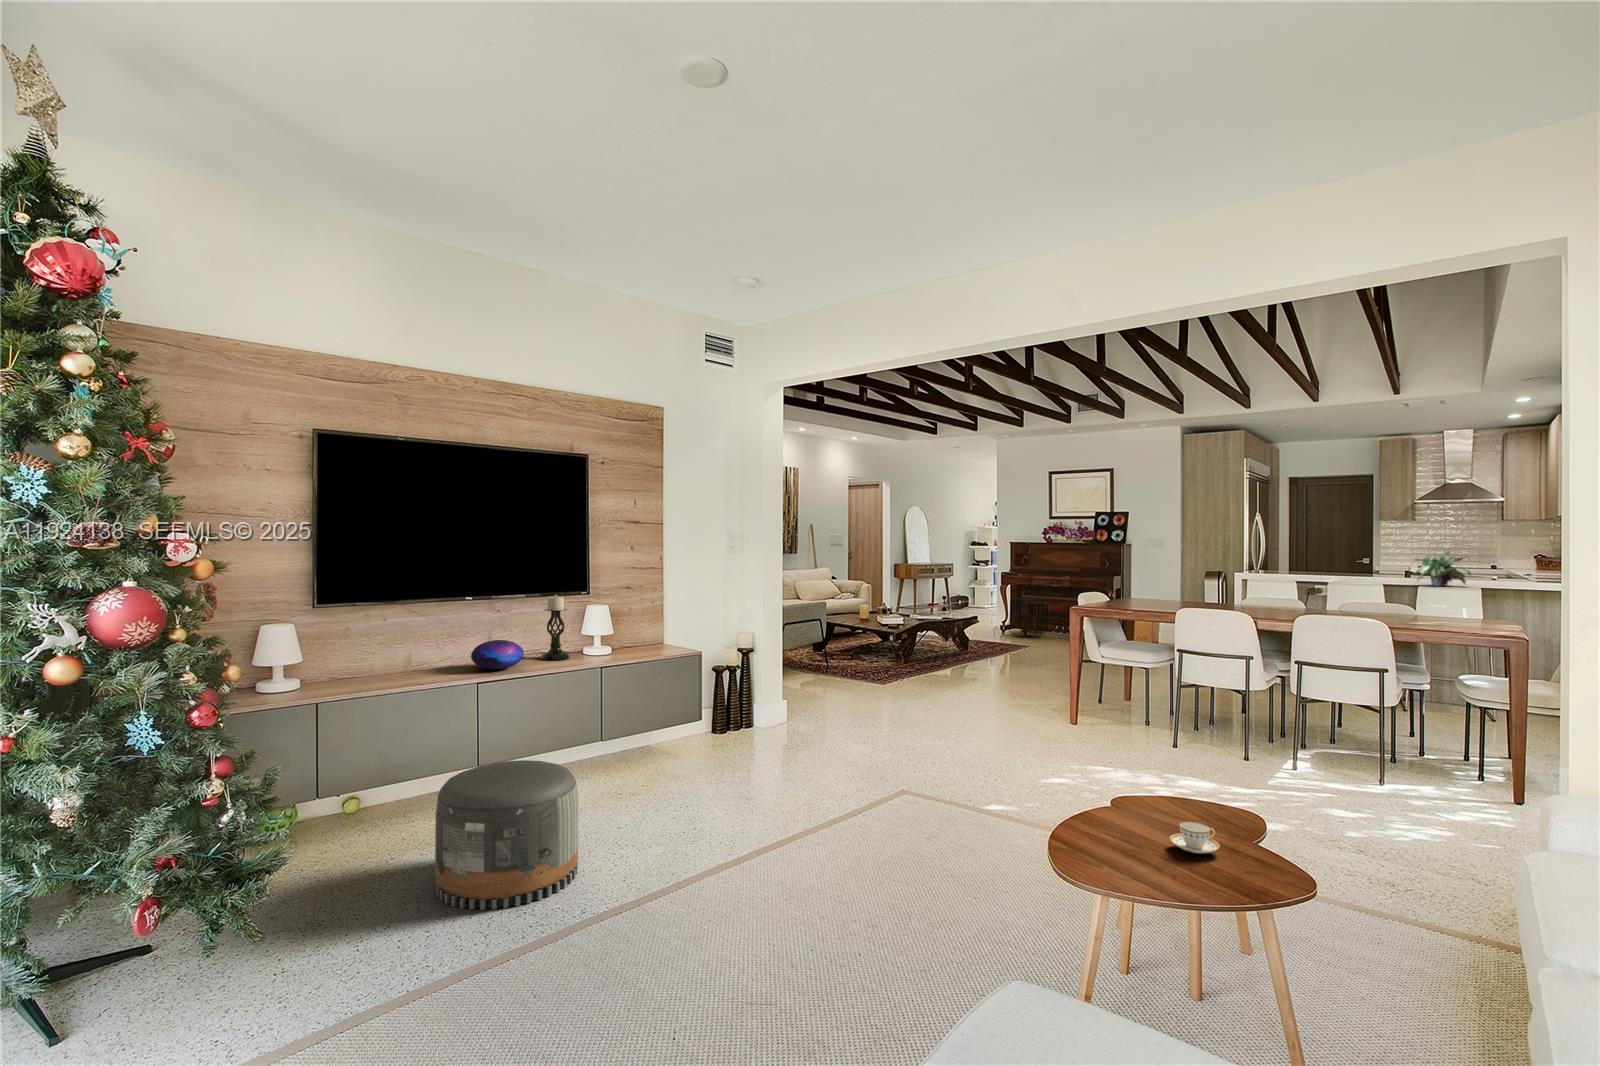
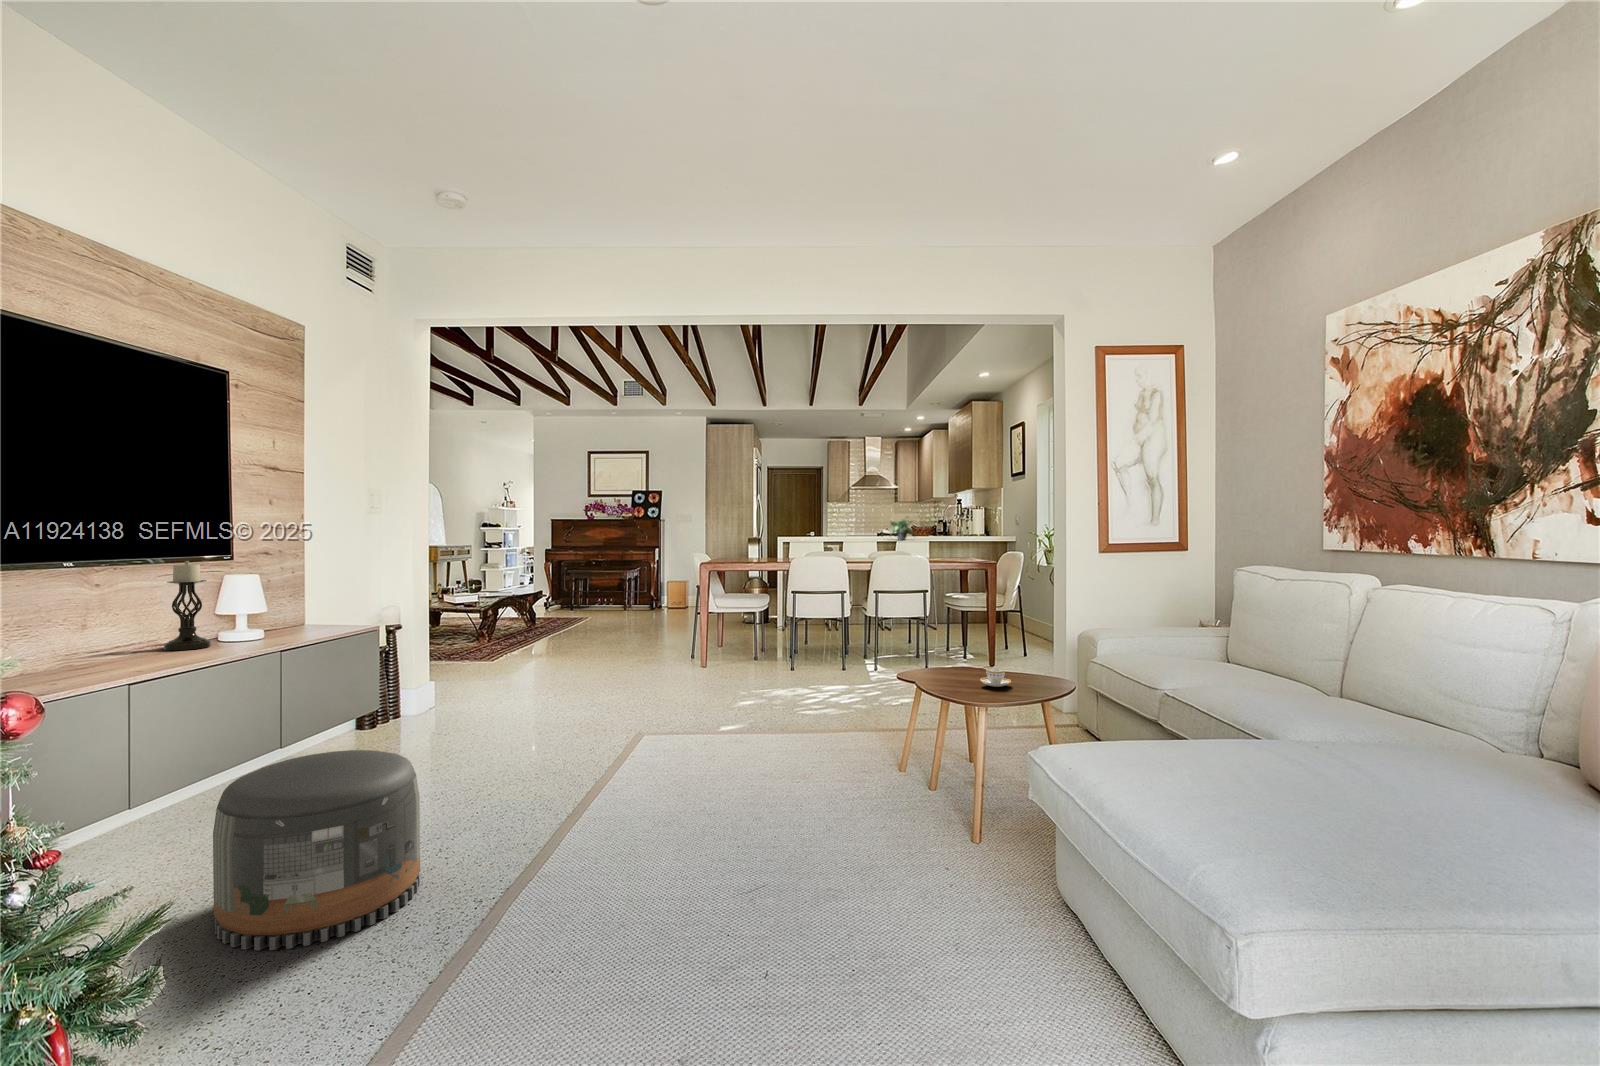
decorative orb: present [471,640,524,669] -> none [75,624,170,666]

